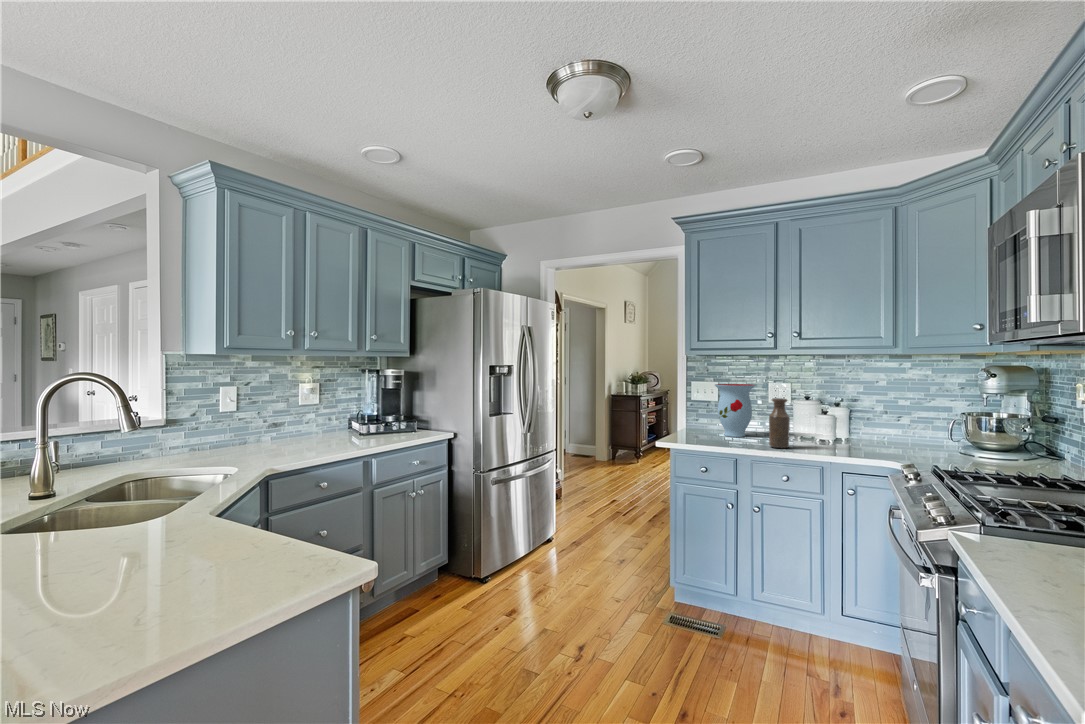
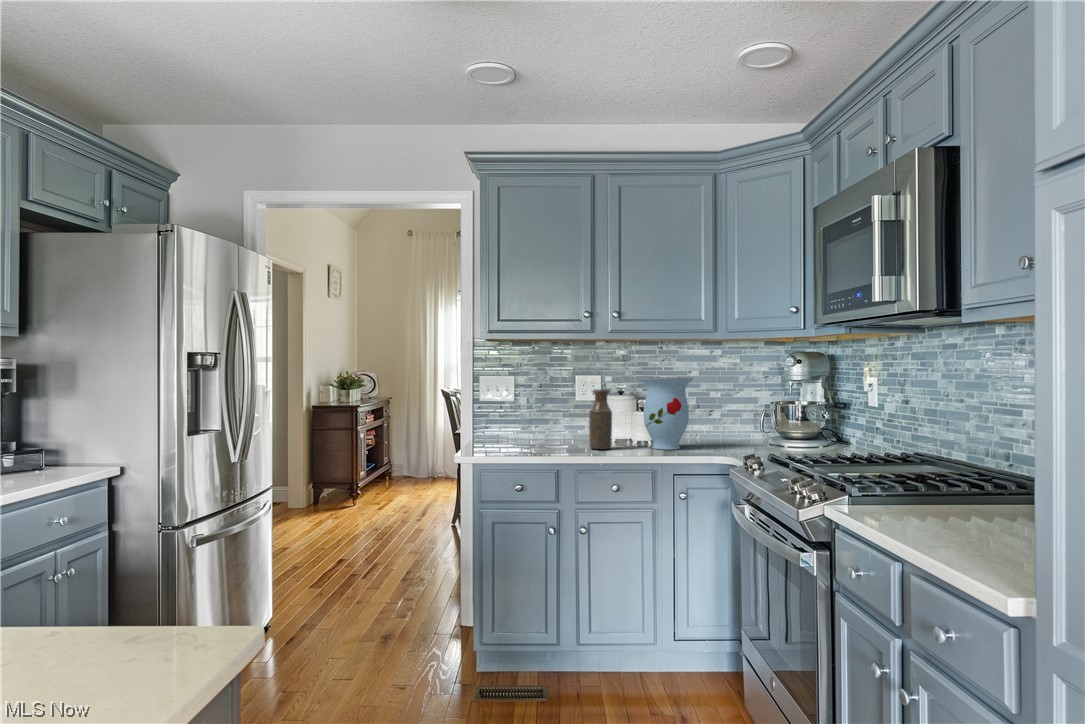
vase: present [715,384,755,437] -> present [640,377,693,450]

